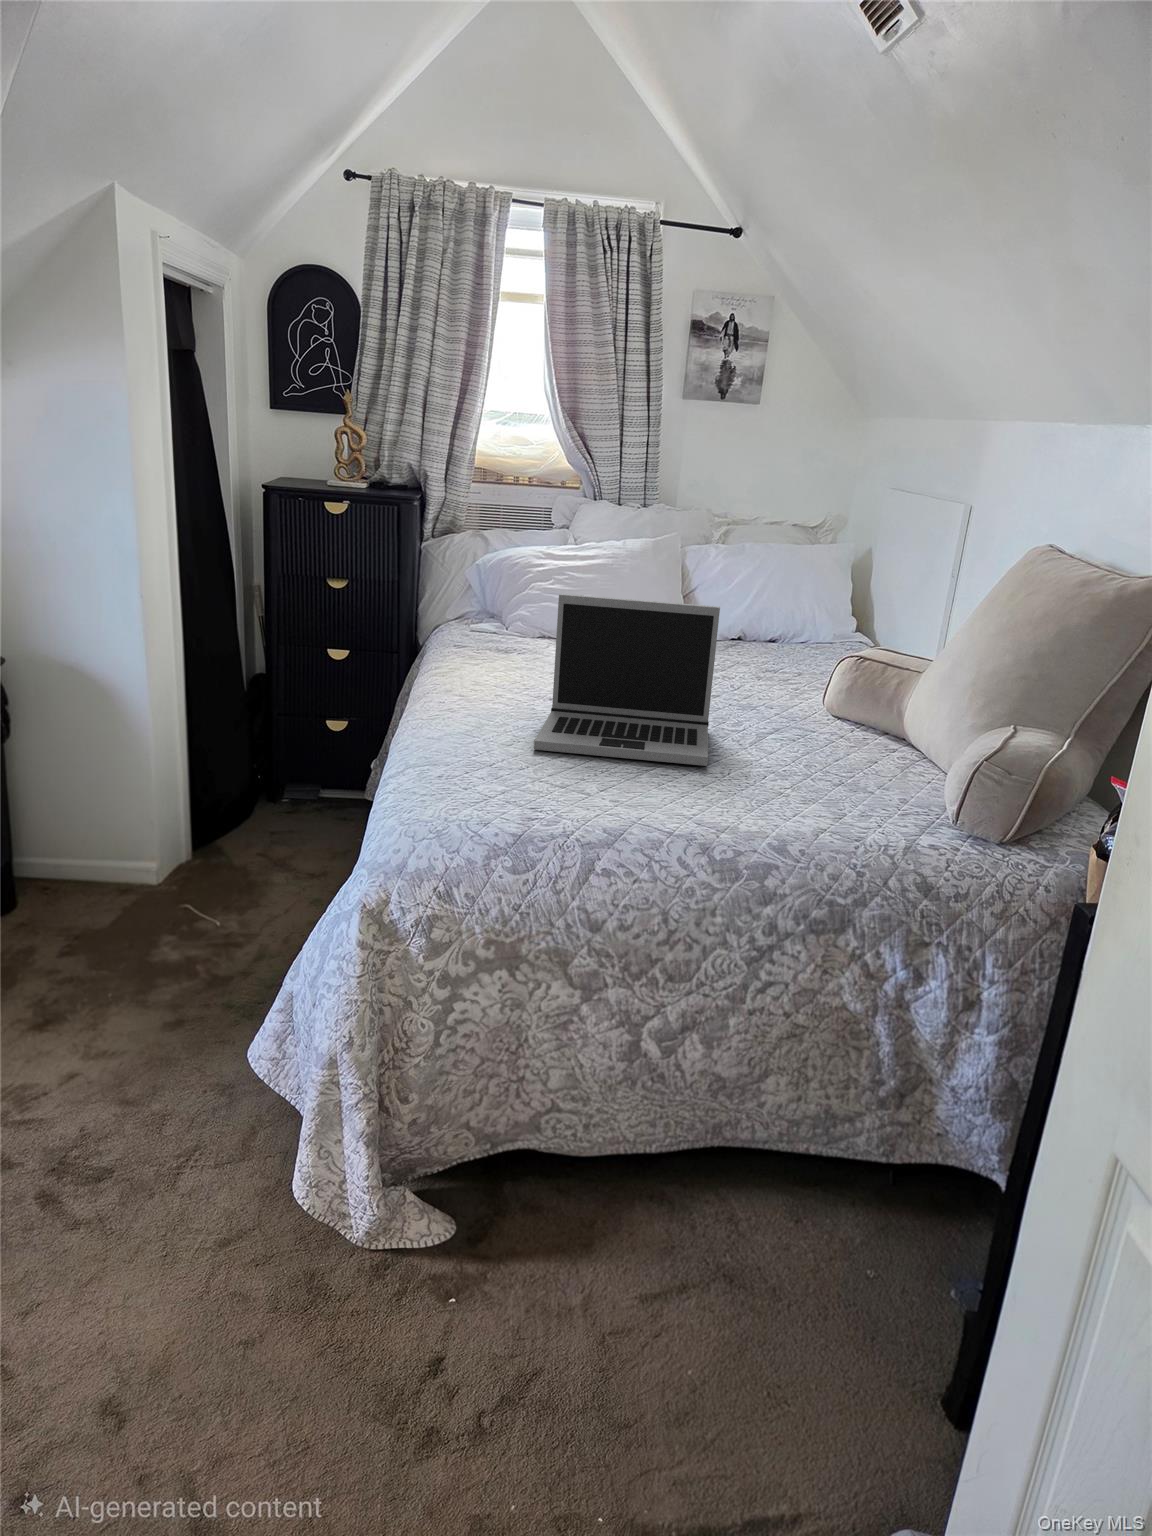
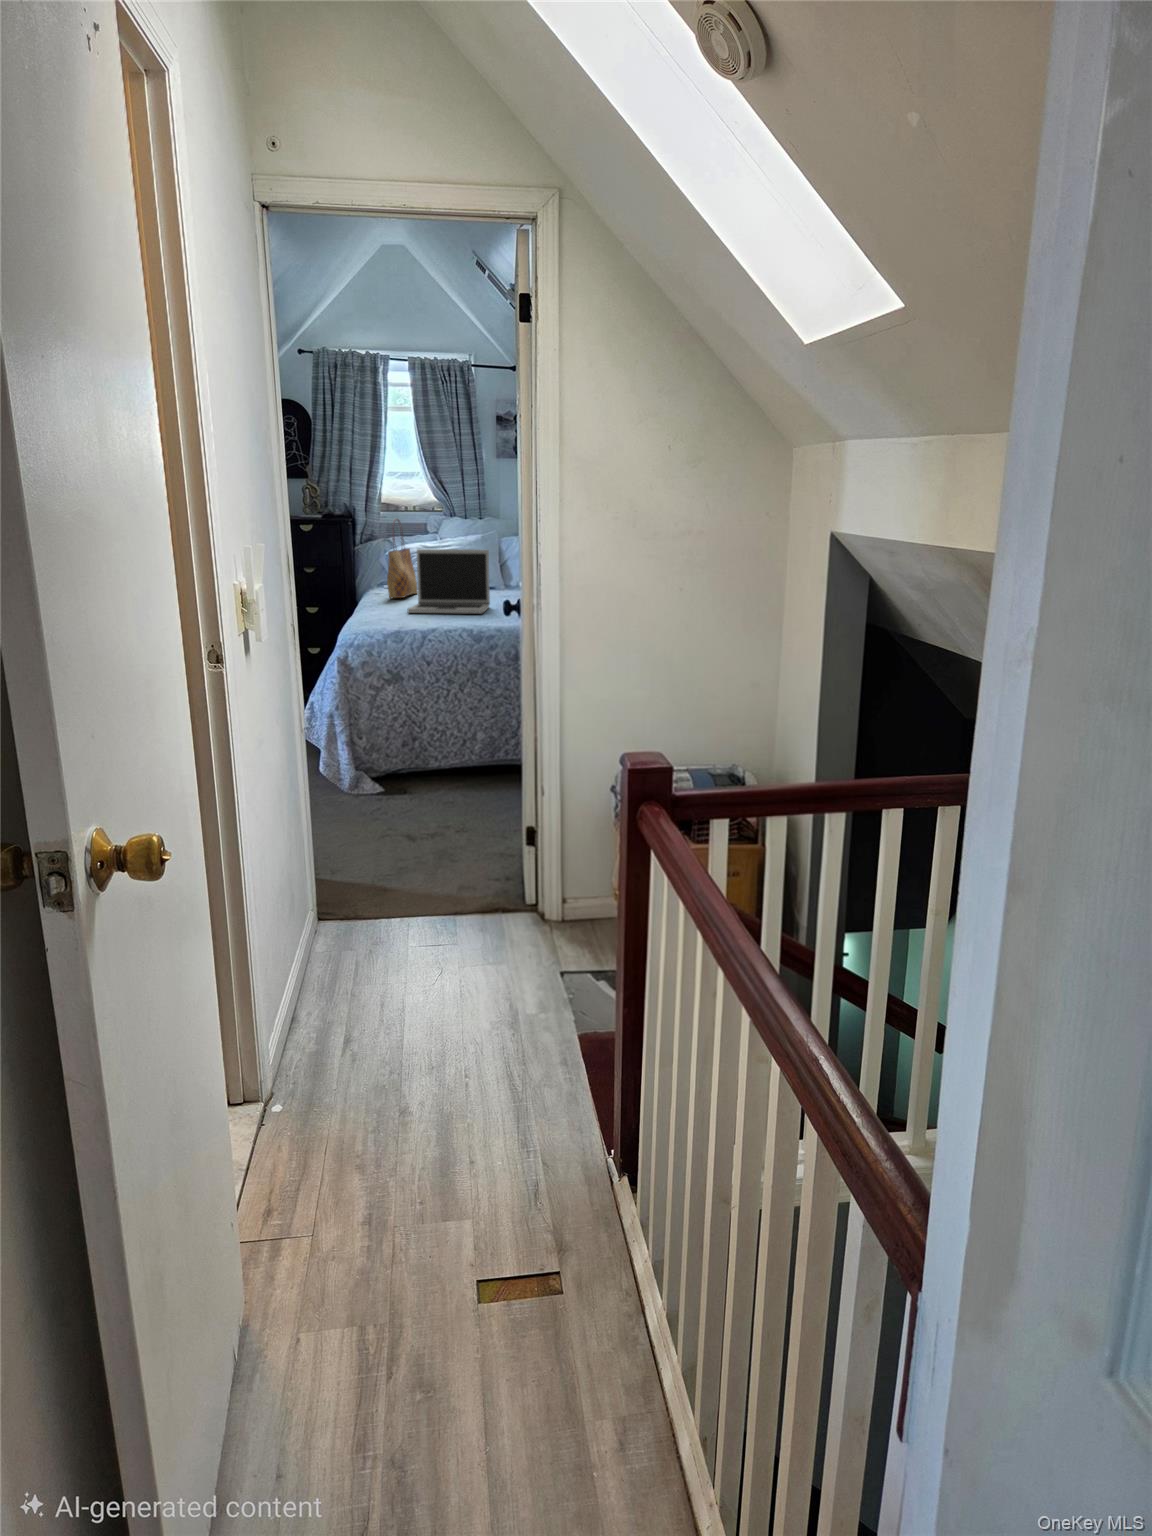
tote bag: none [484,512,539,681] -> present [387,518,418,598]

